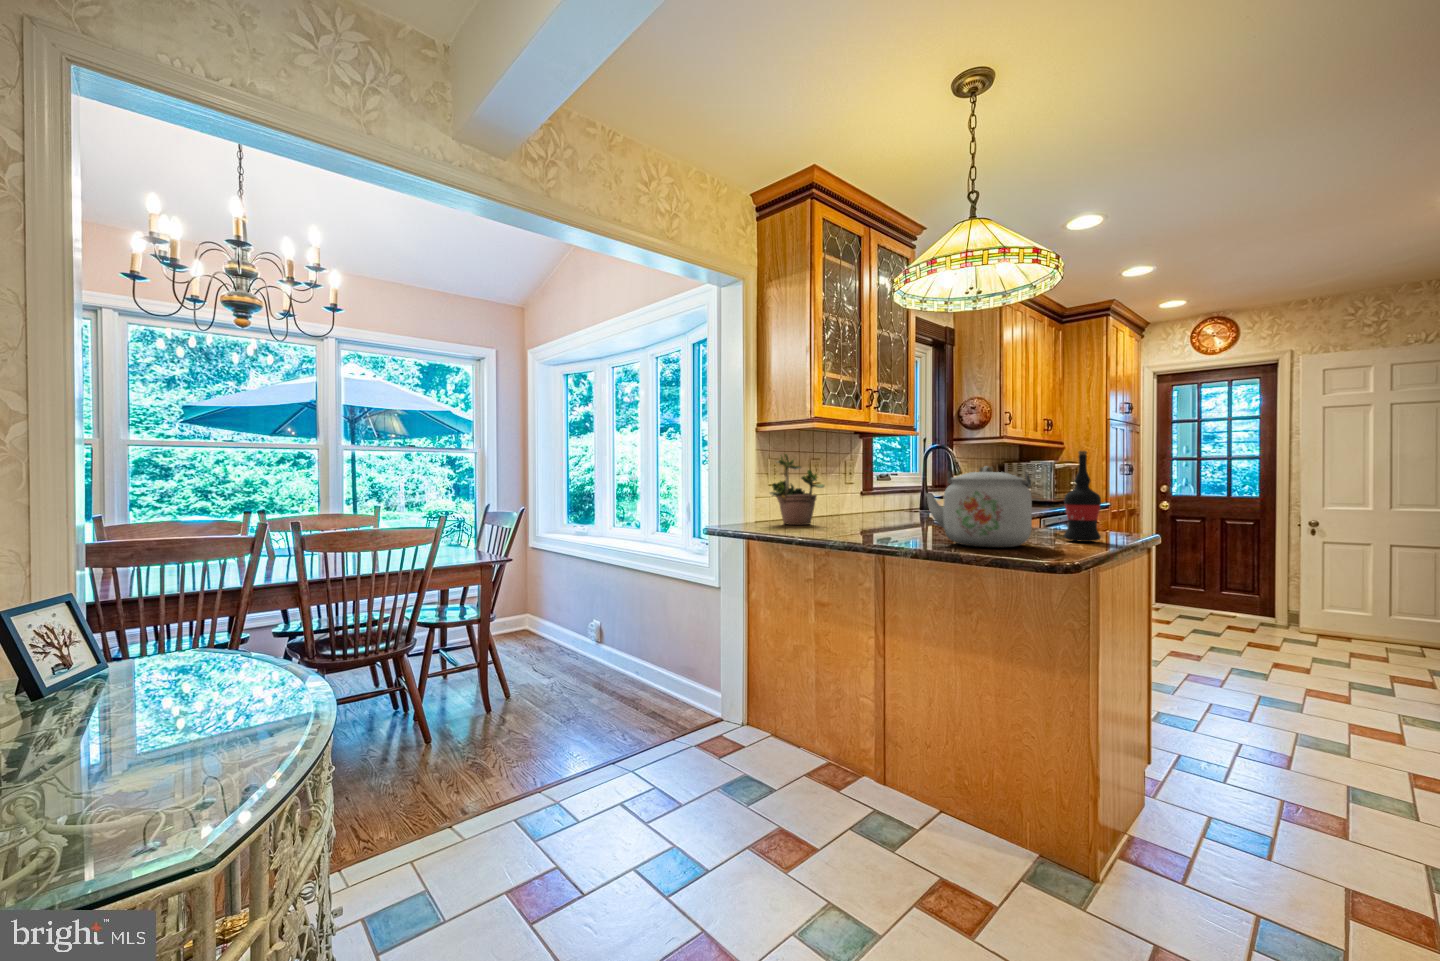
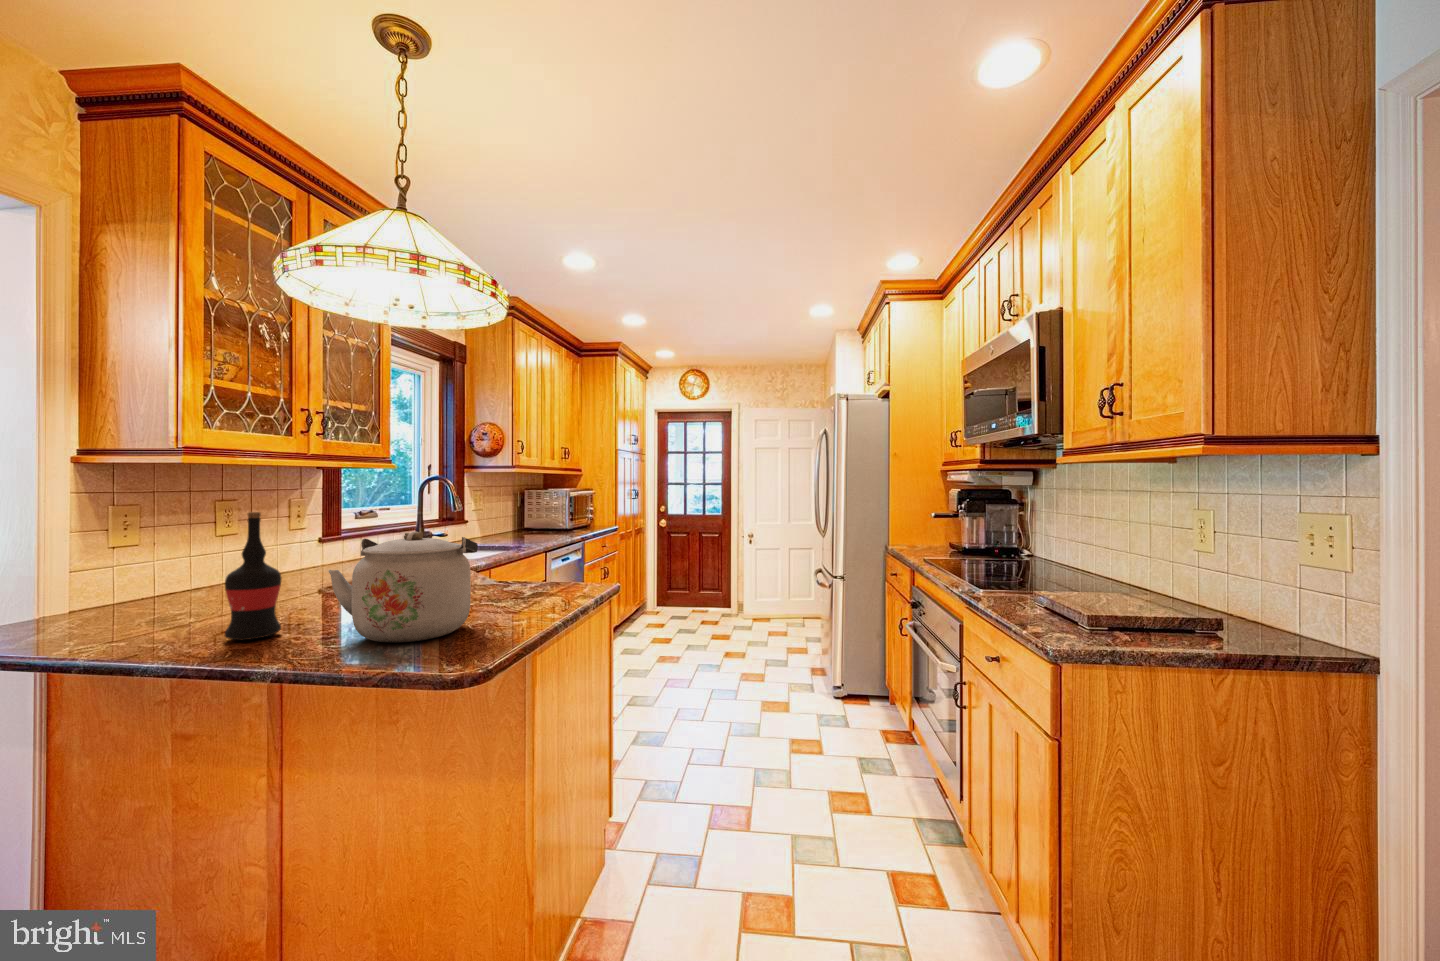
wine bottle: present [1064,451,1101,542] -> present [225,512,281,640]
potted plant: present [770,454,824,525] -> none [98,490,220,611]

